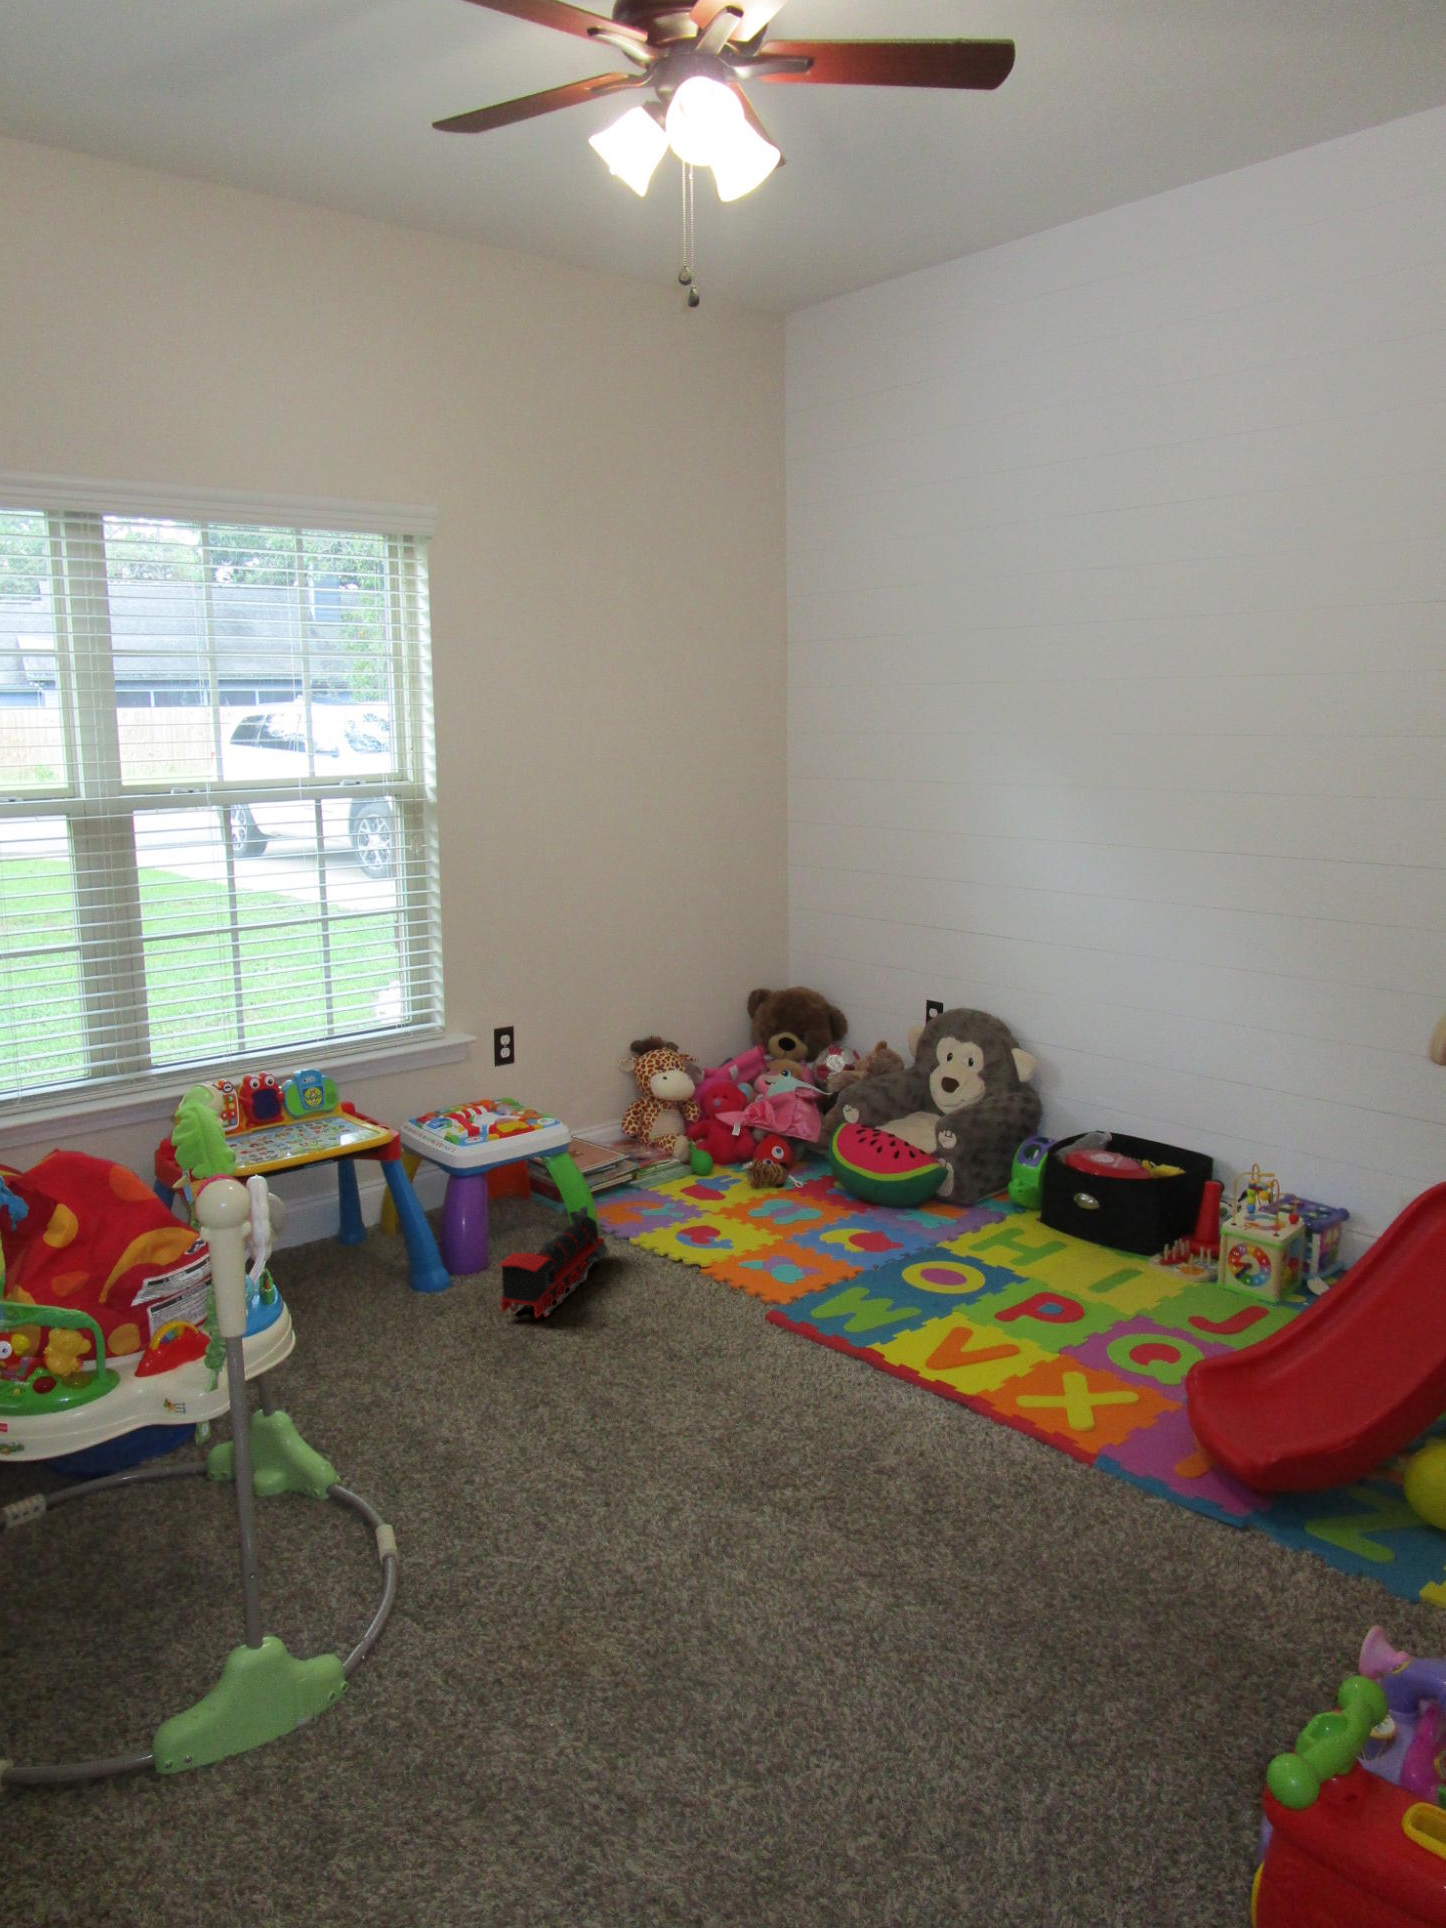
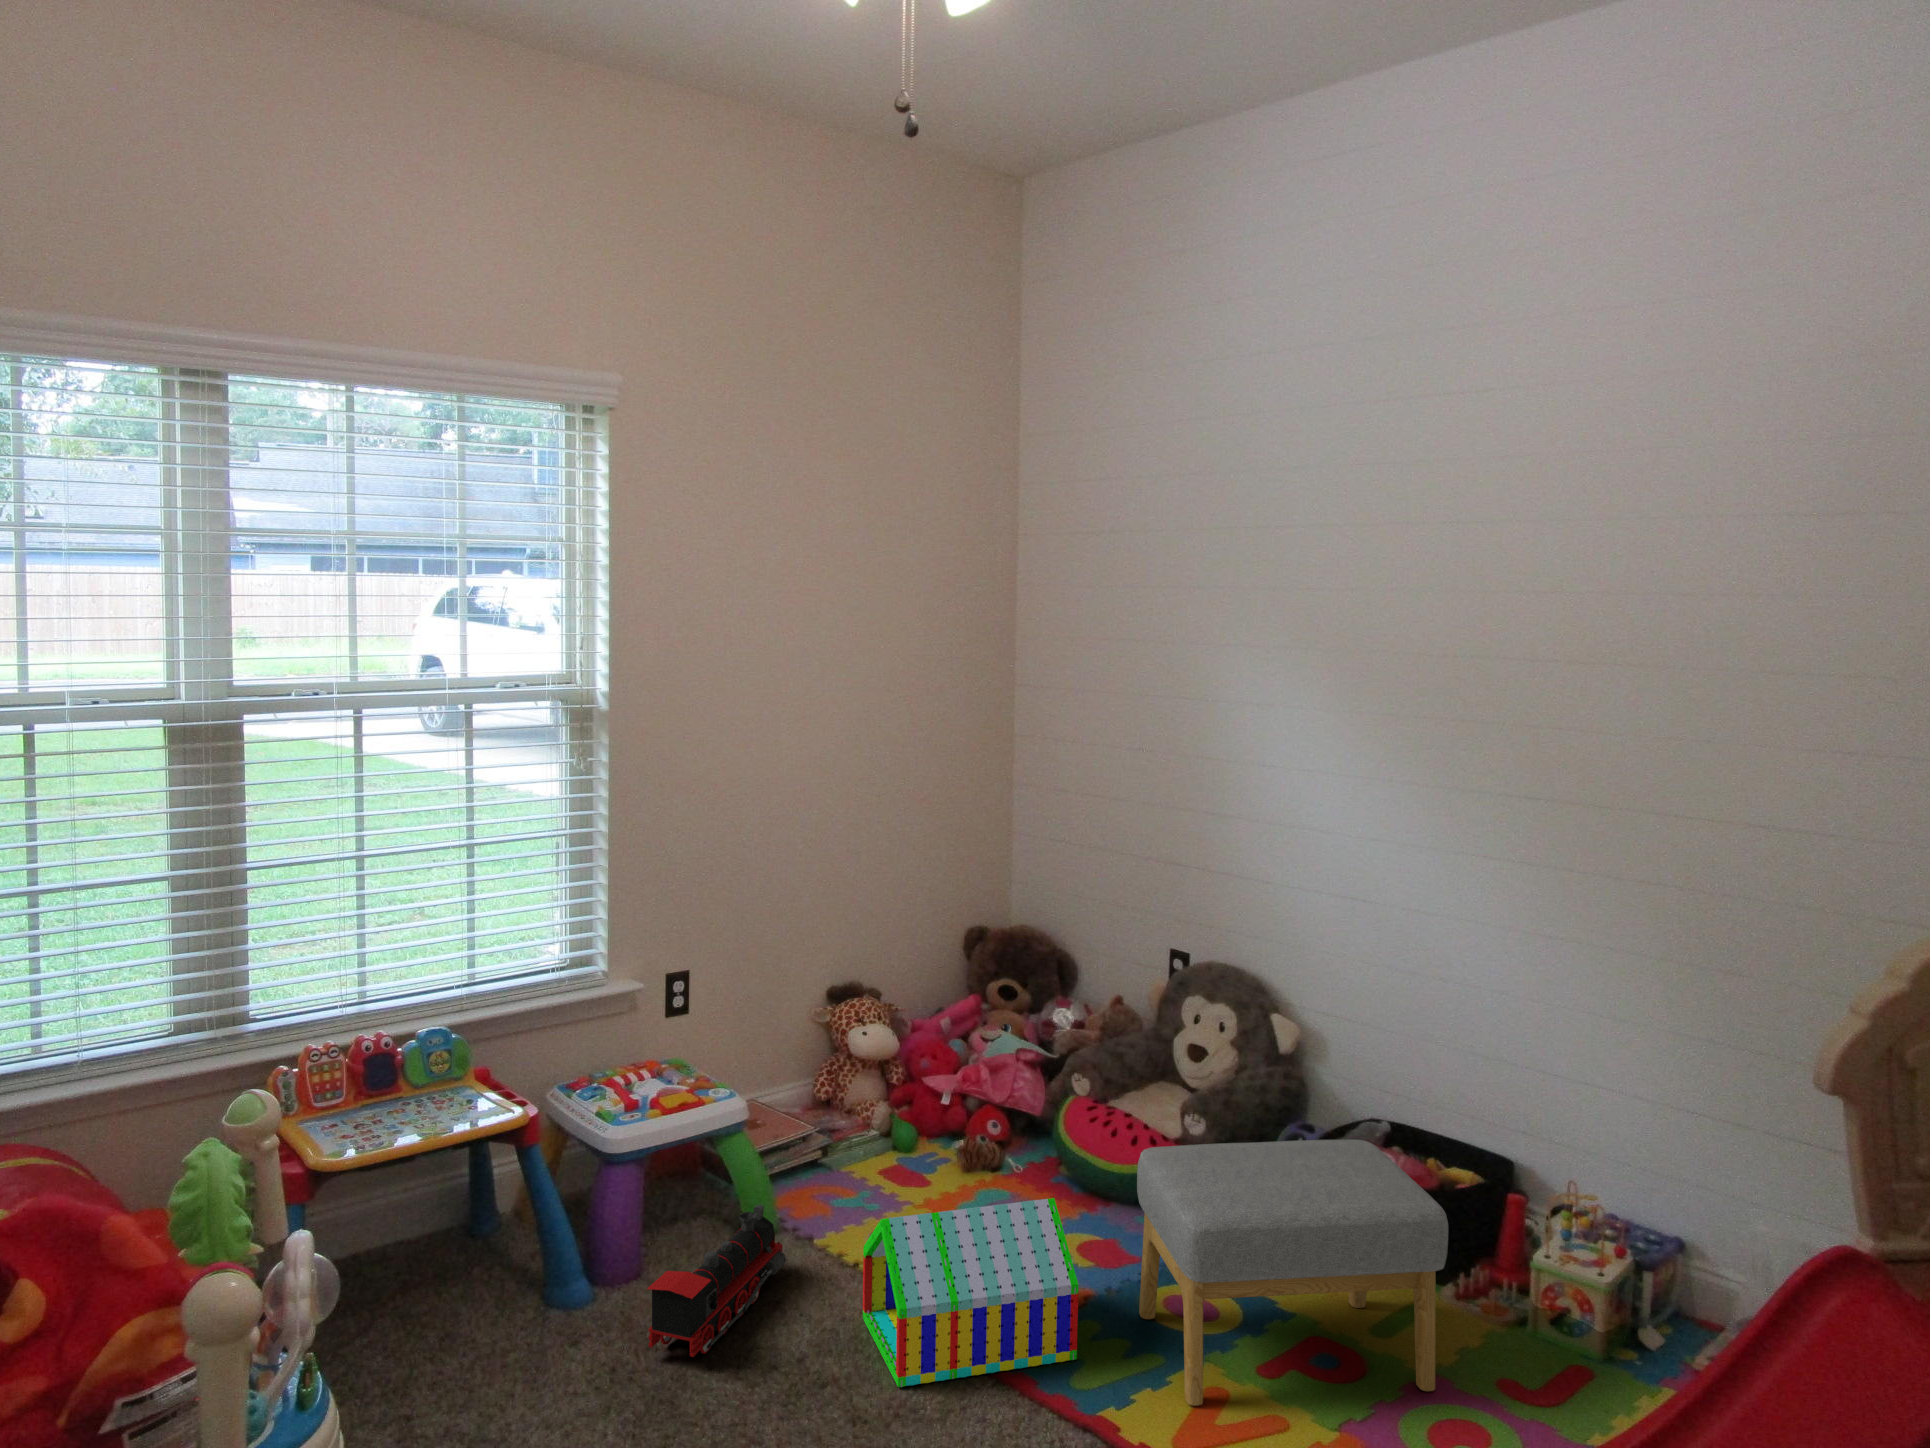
footstool: none [897,1137,1150,1341] -> present [1137,1140,1448,1406]
toy house: none [672,1188,849,1335] -> present [863,1198,1078,1387]

